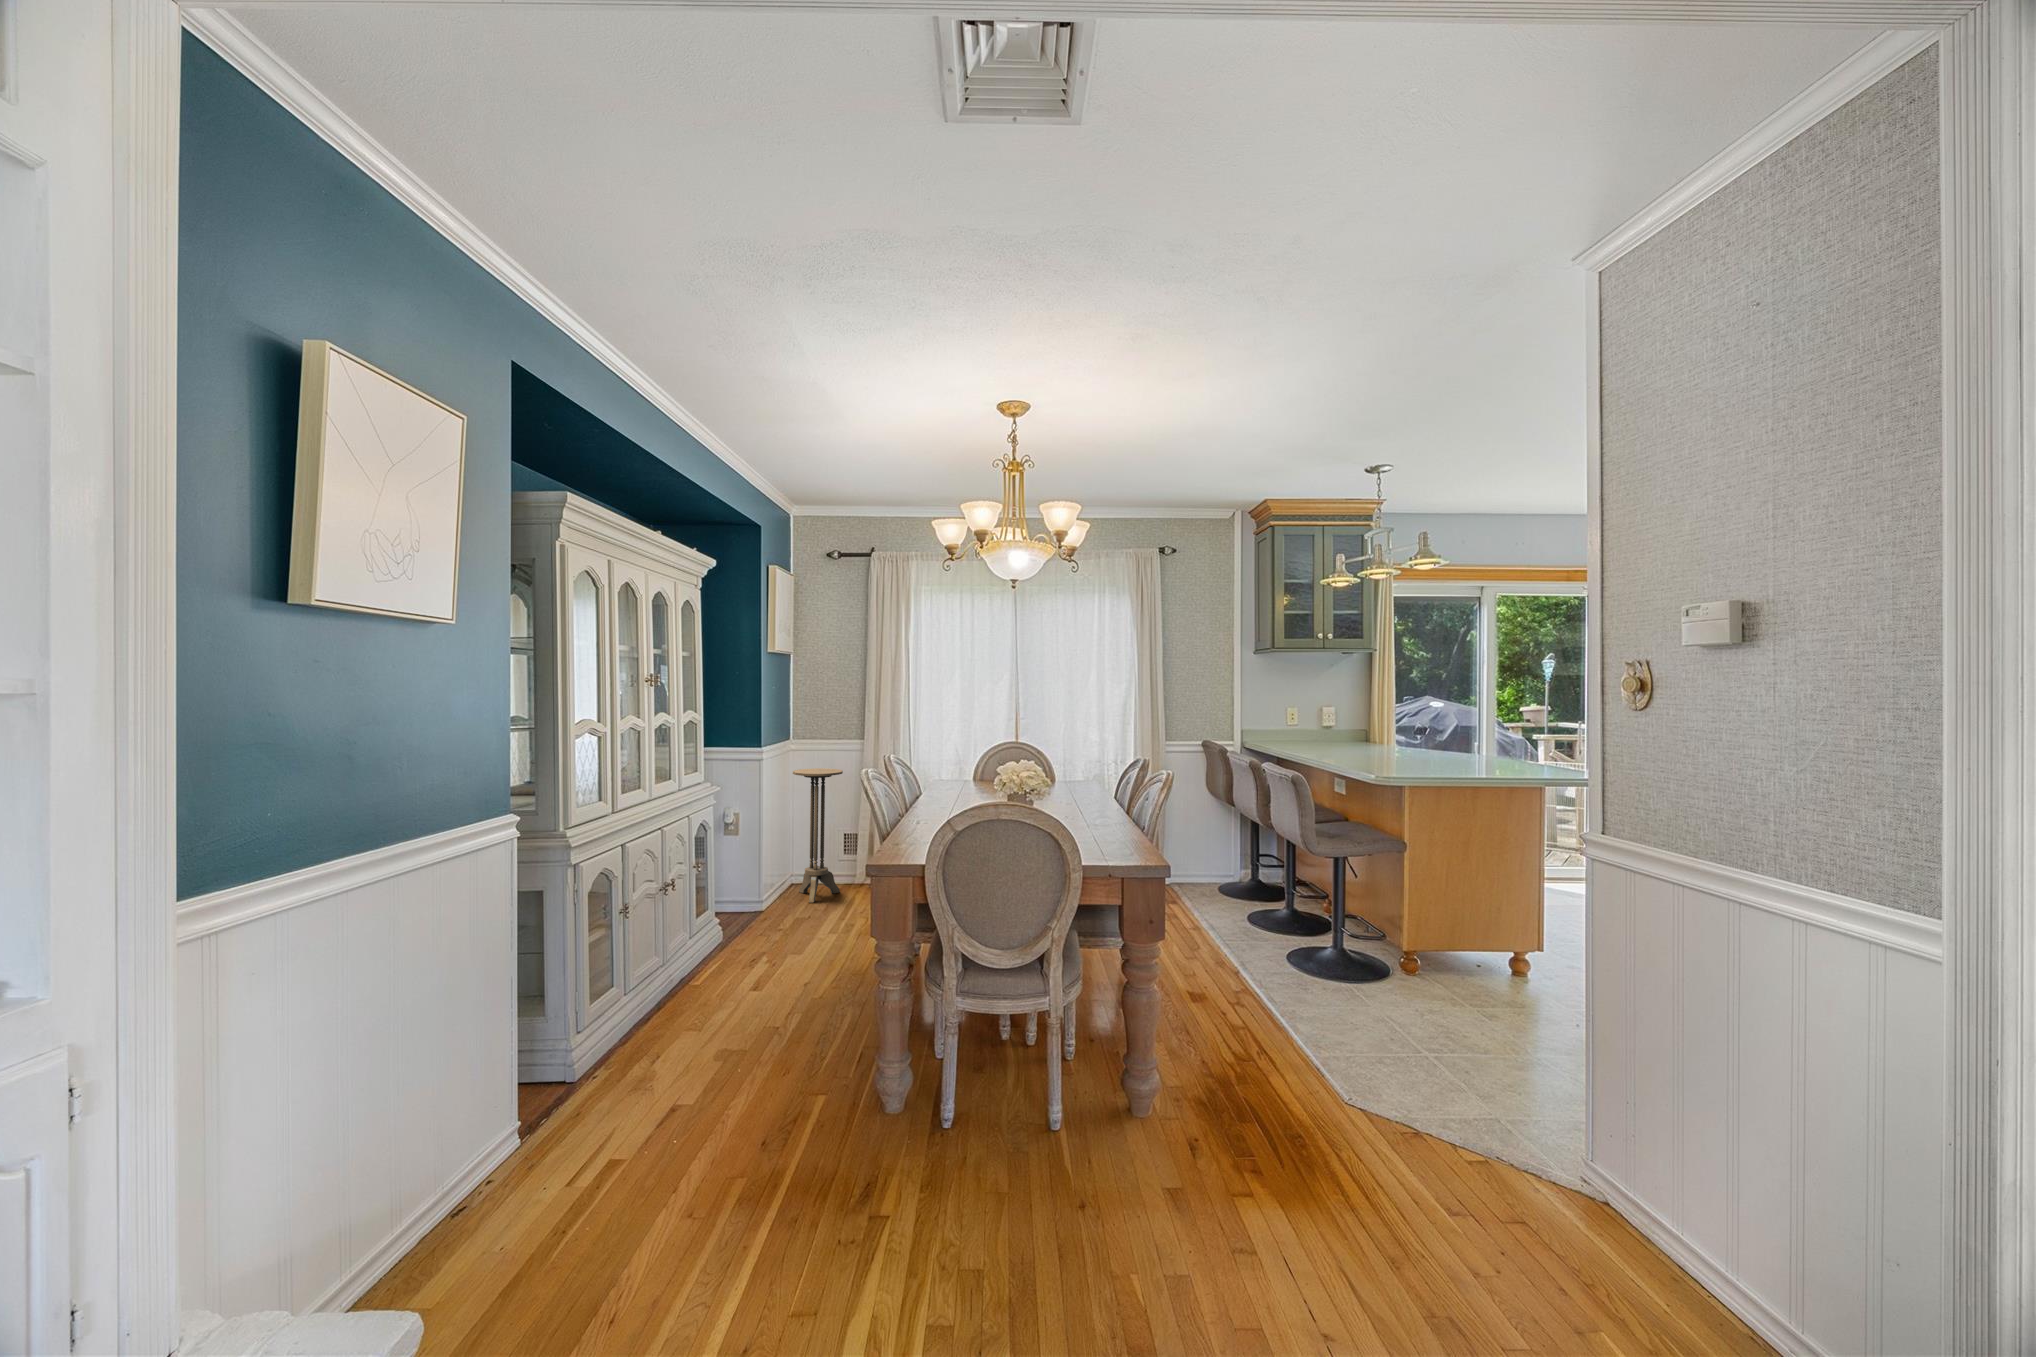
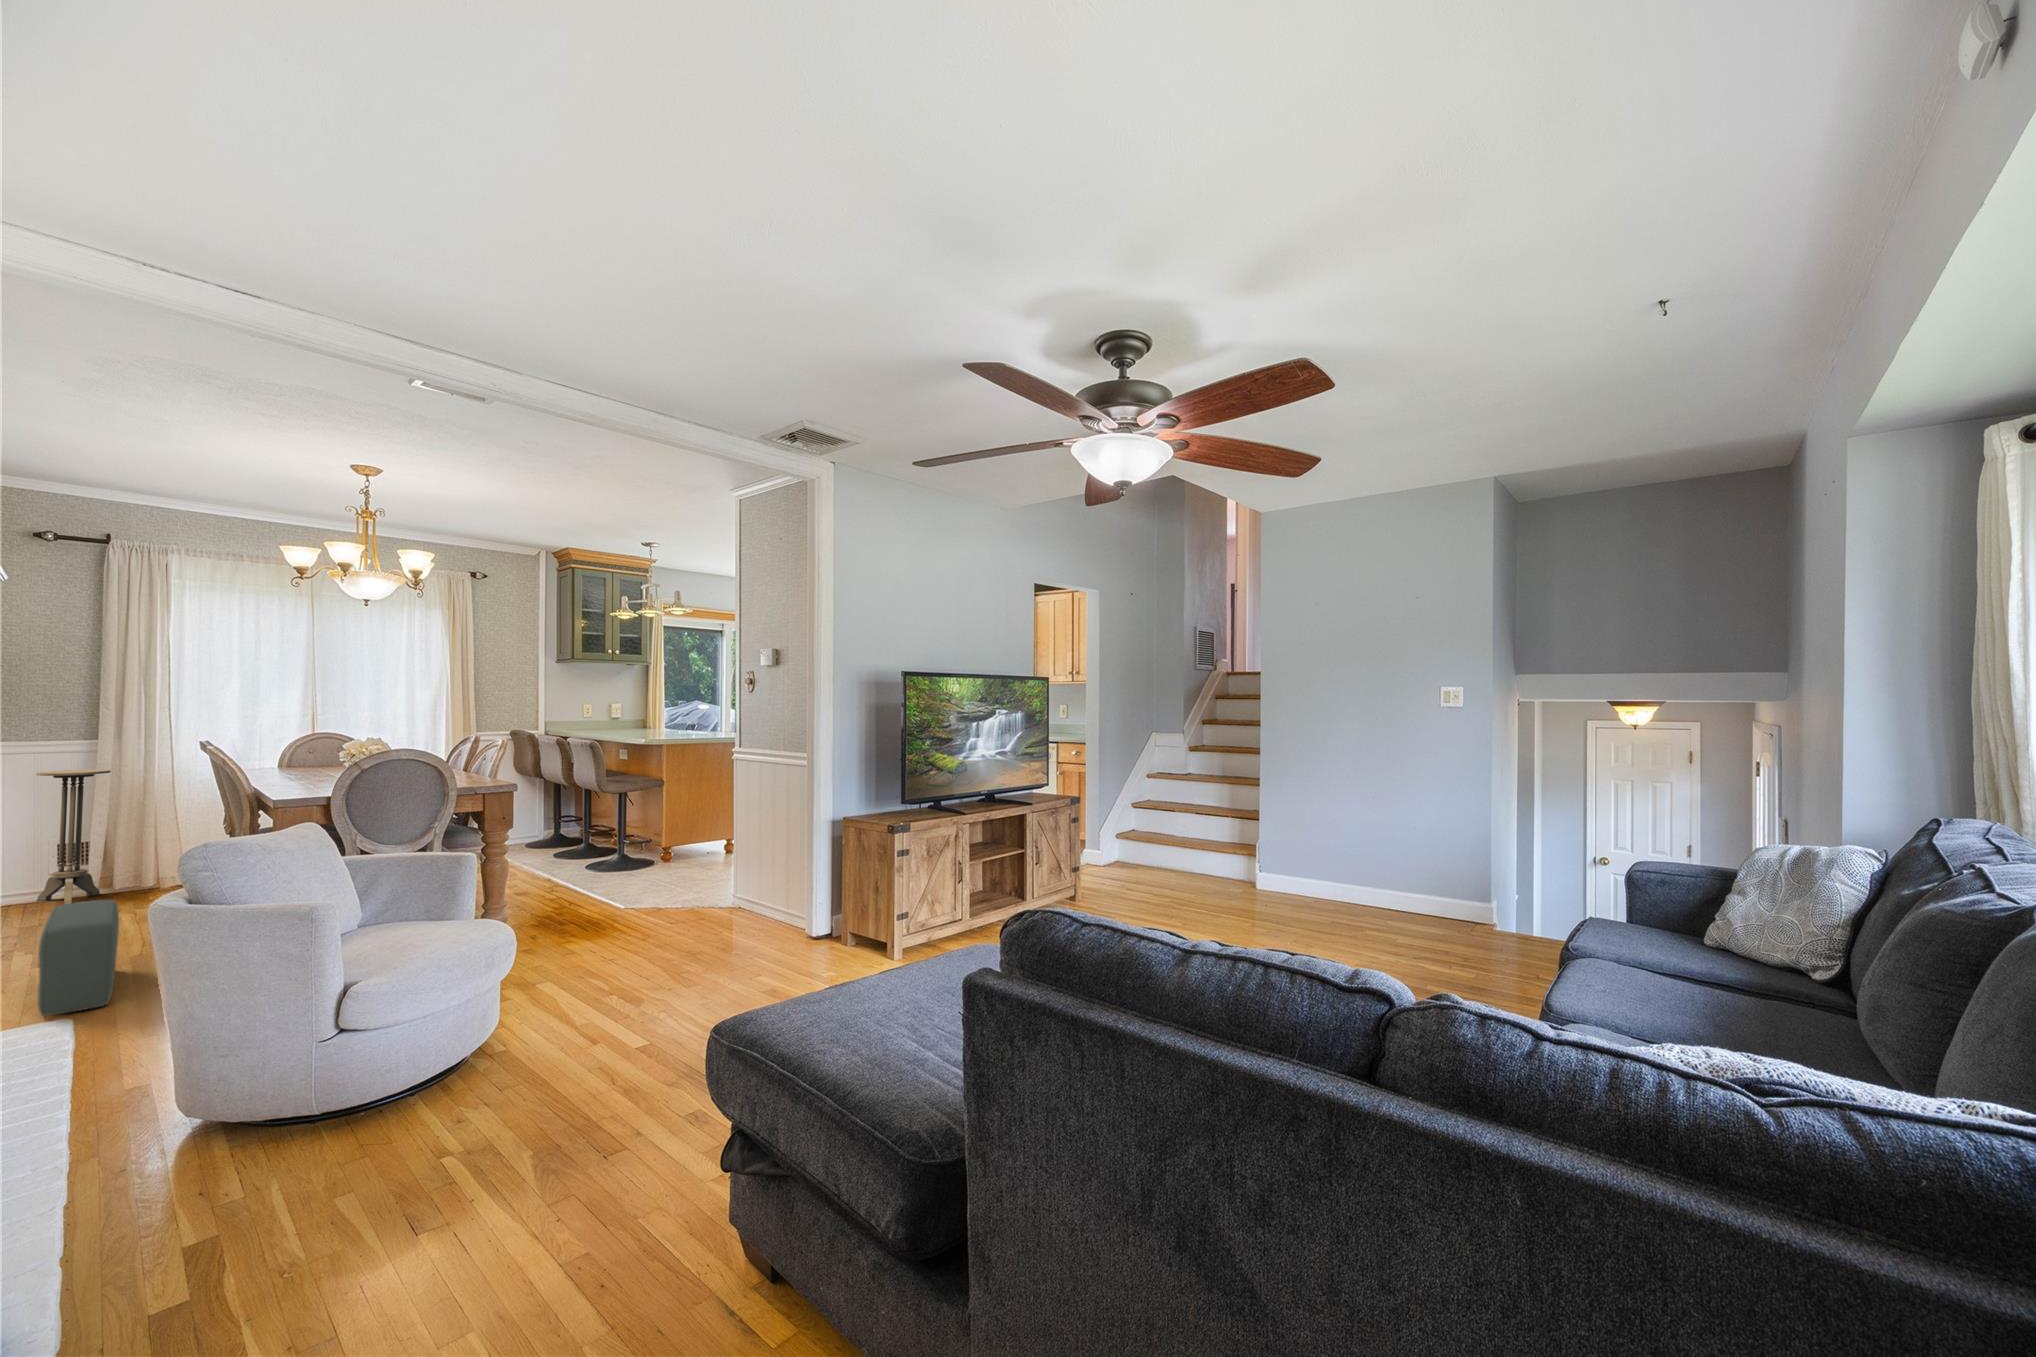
pouf: none [636,953,755,1123] -> present [38,900,119,1016]

